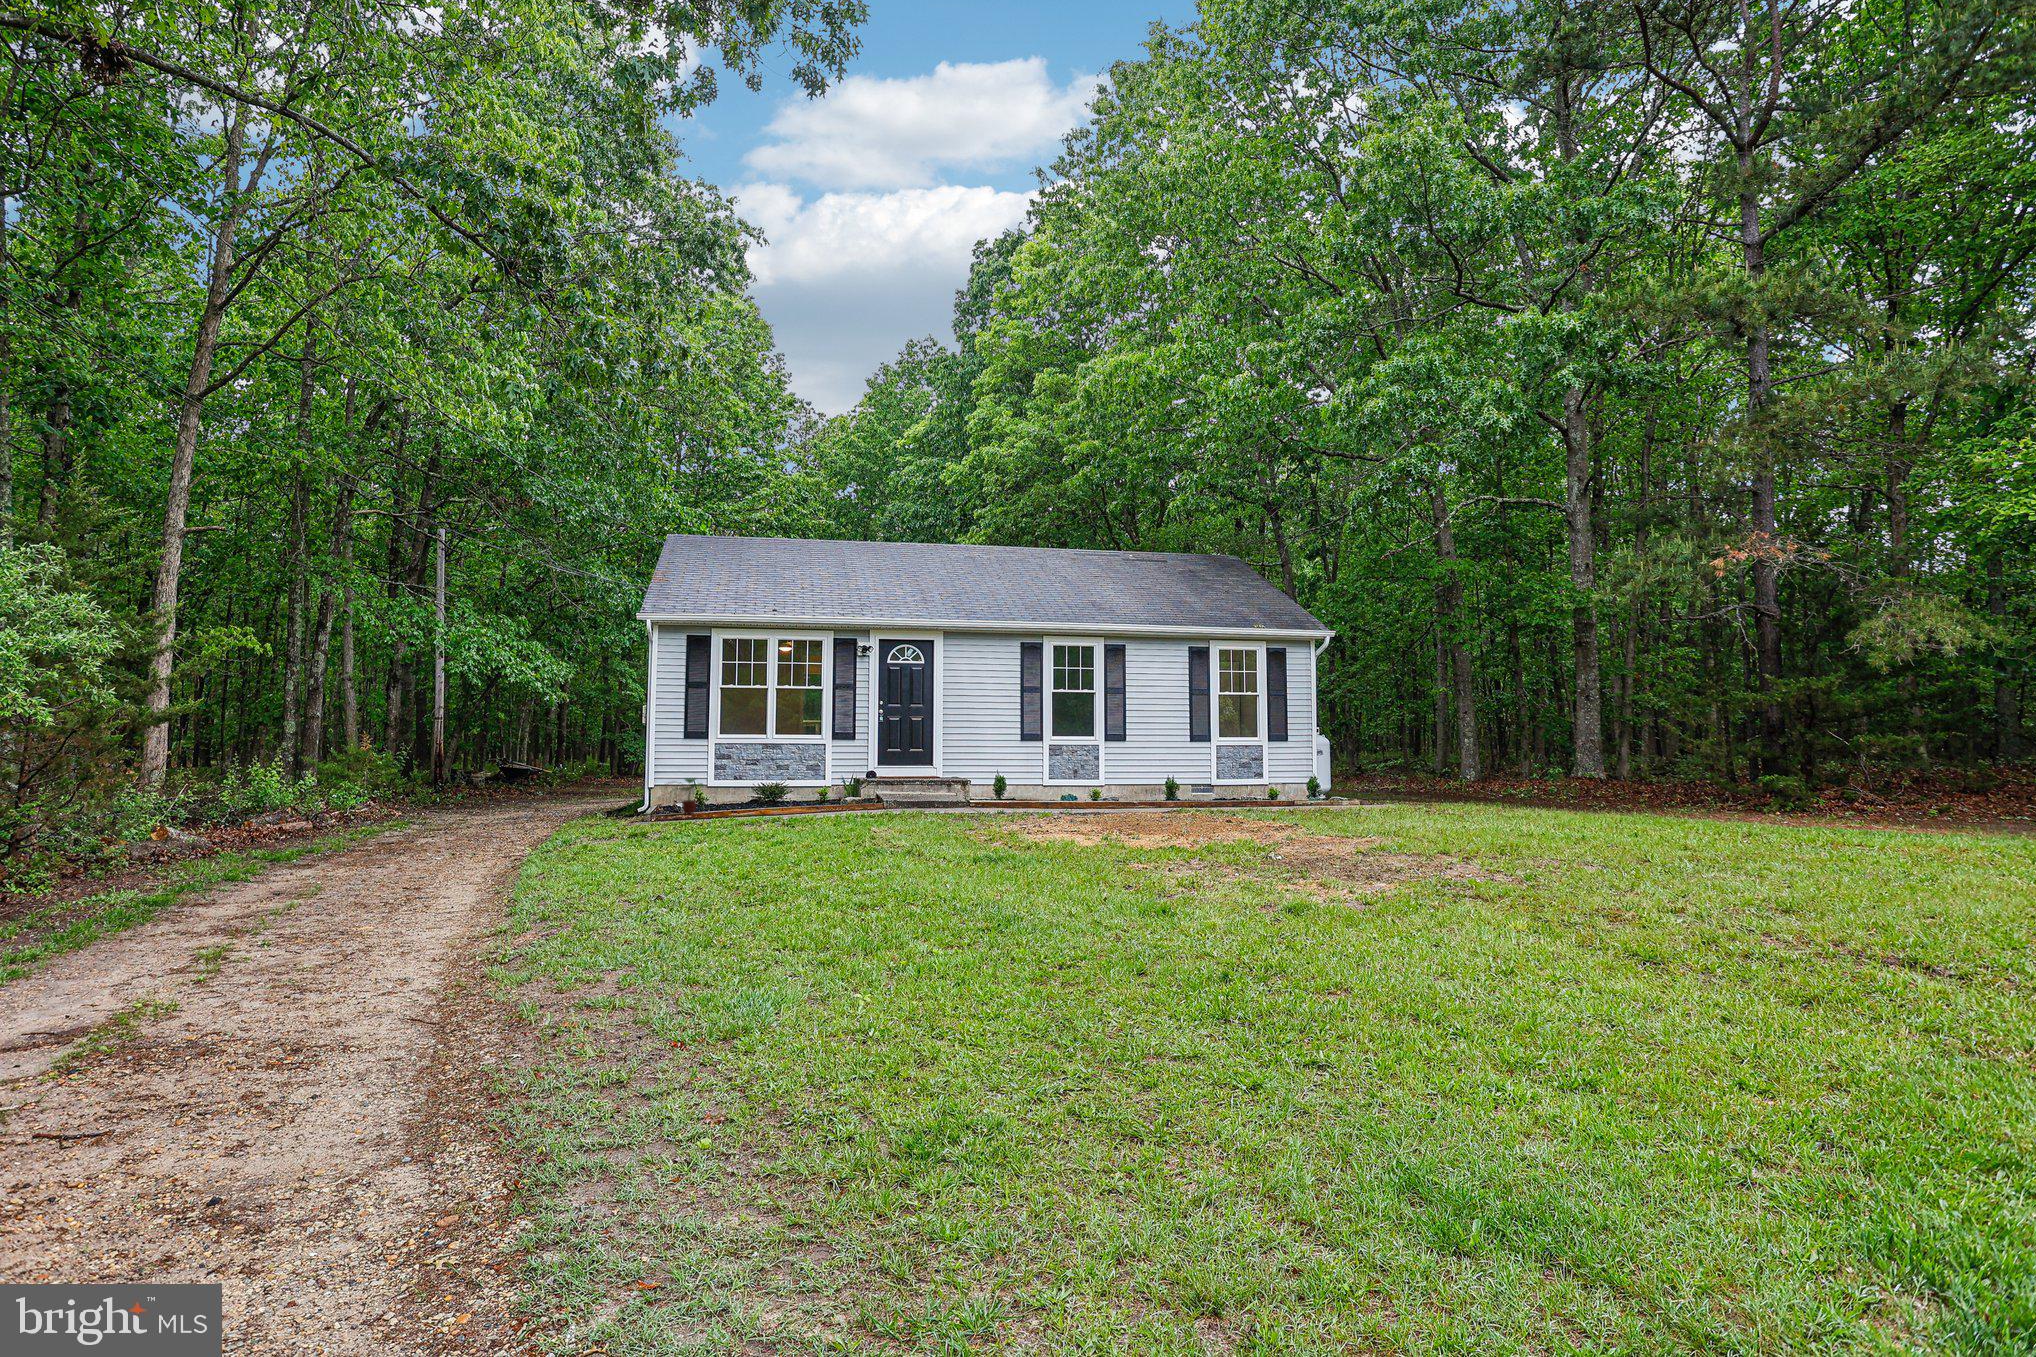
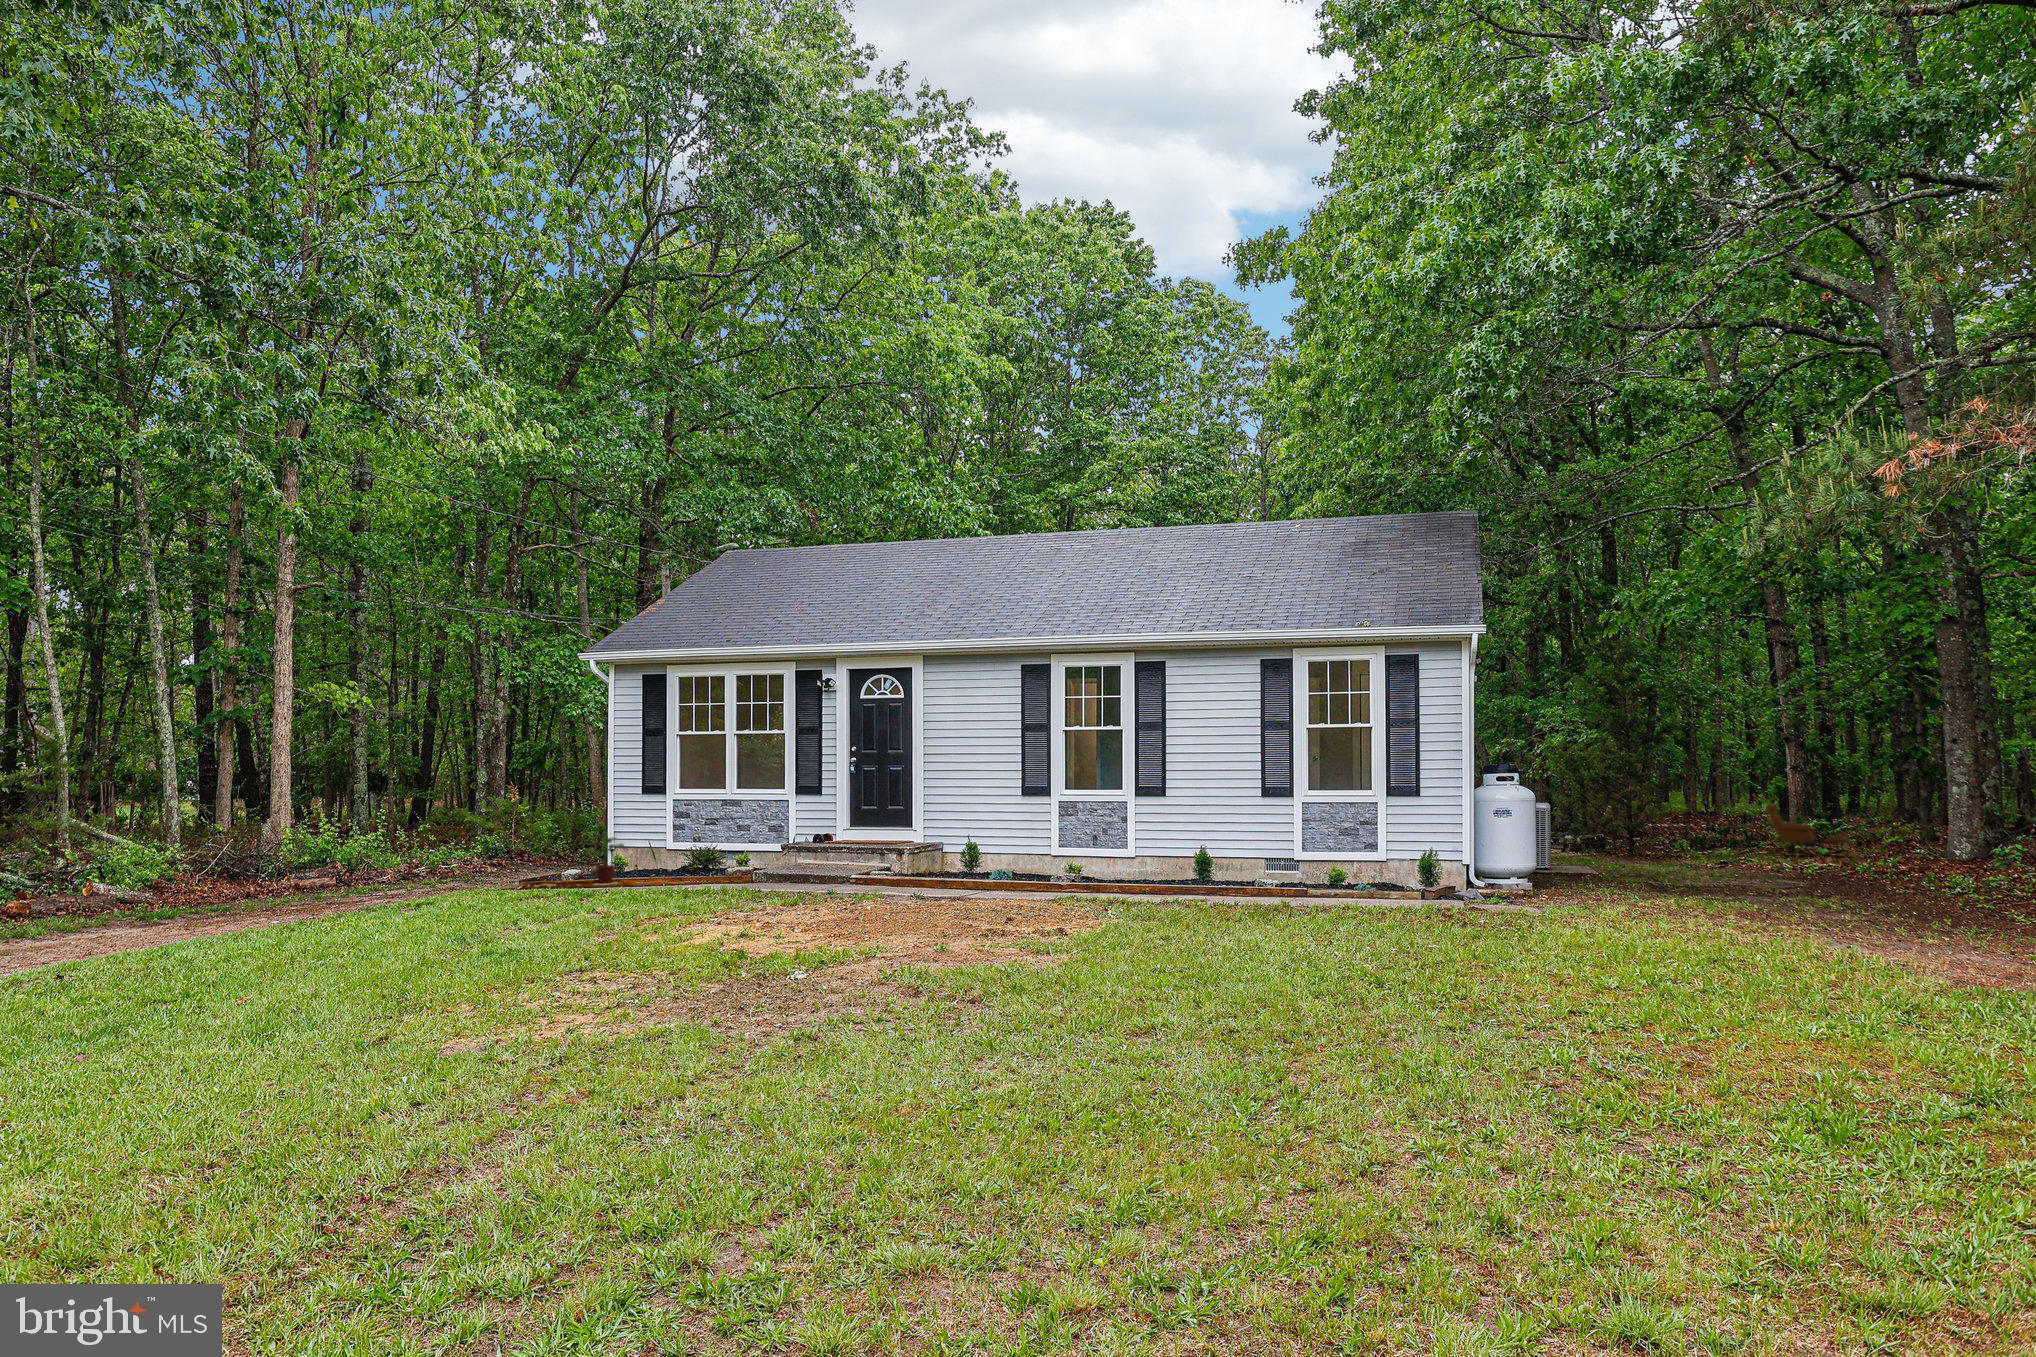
lounge chair: none [1601,736,1670,778] -> present [1767,803,1848,856]

